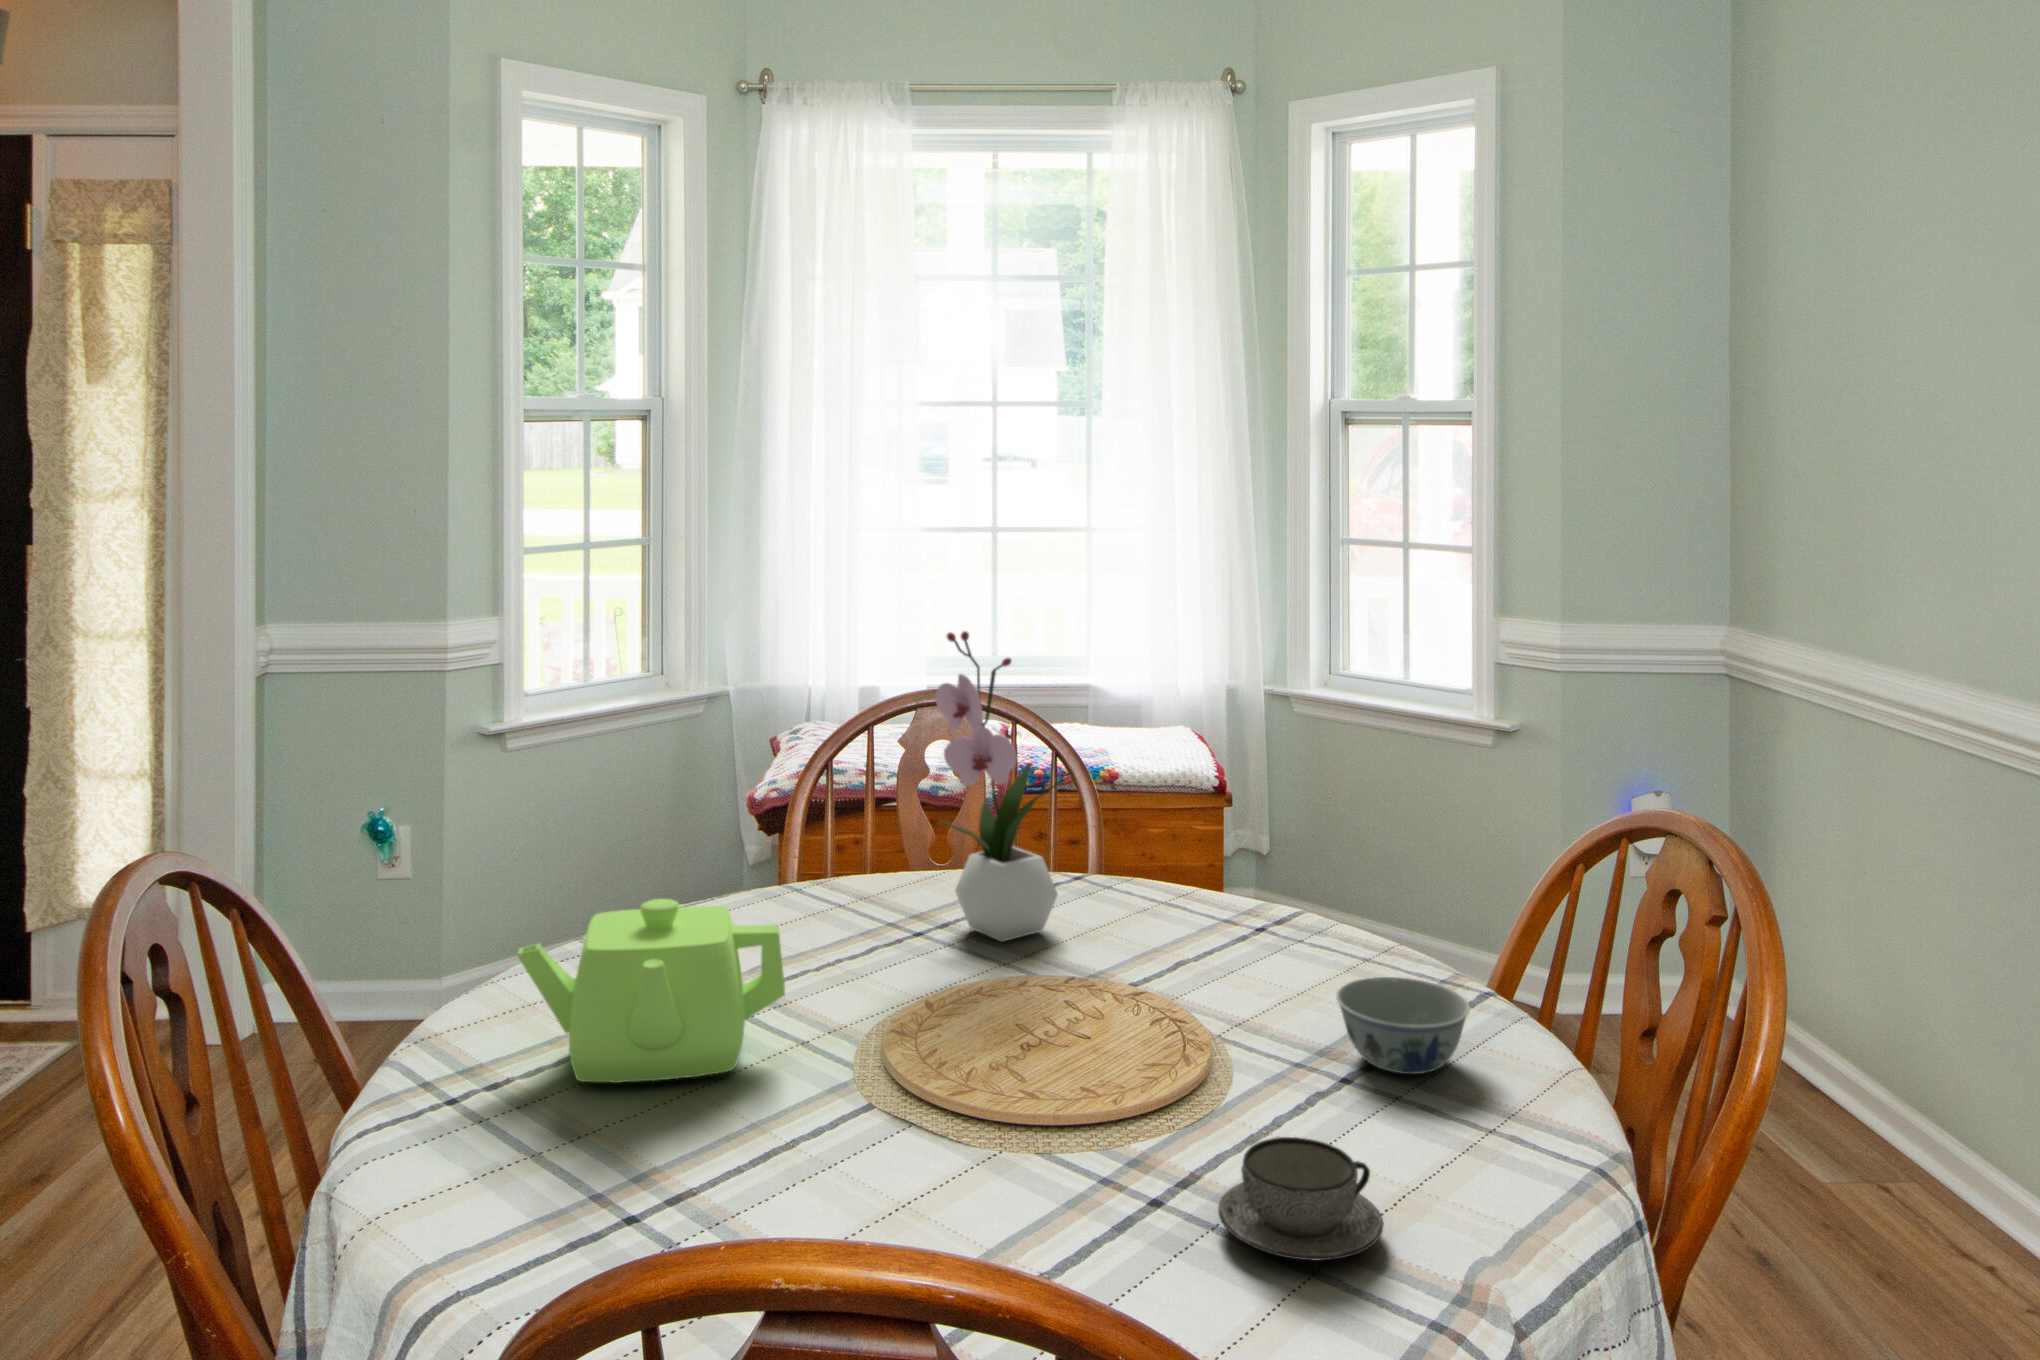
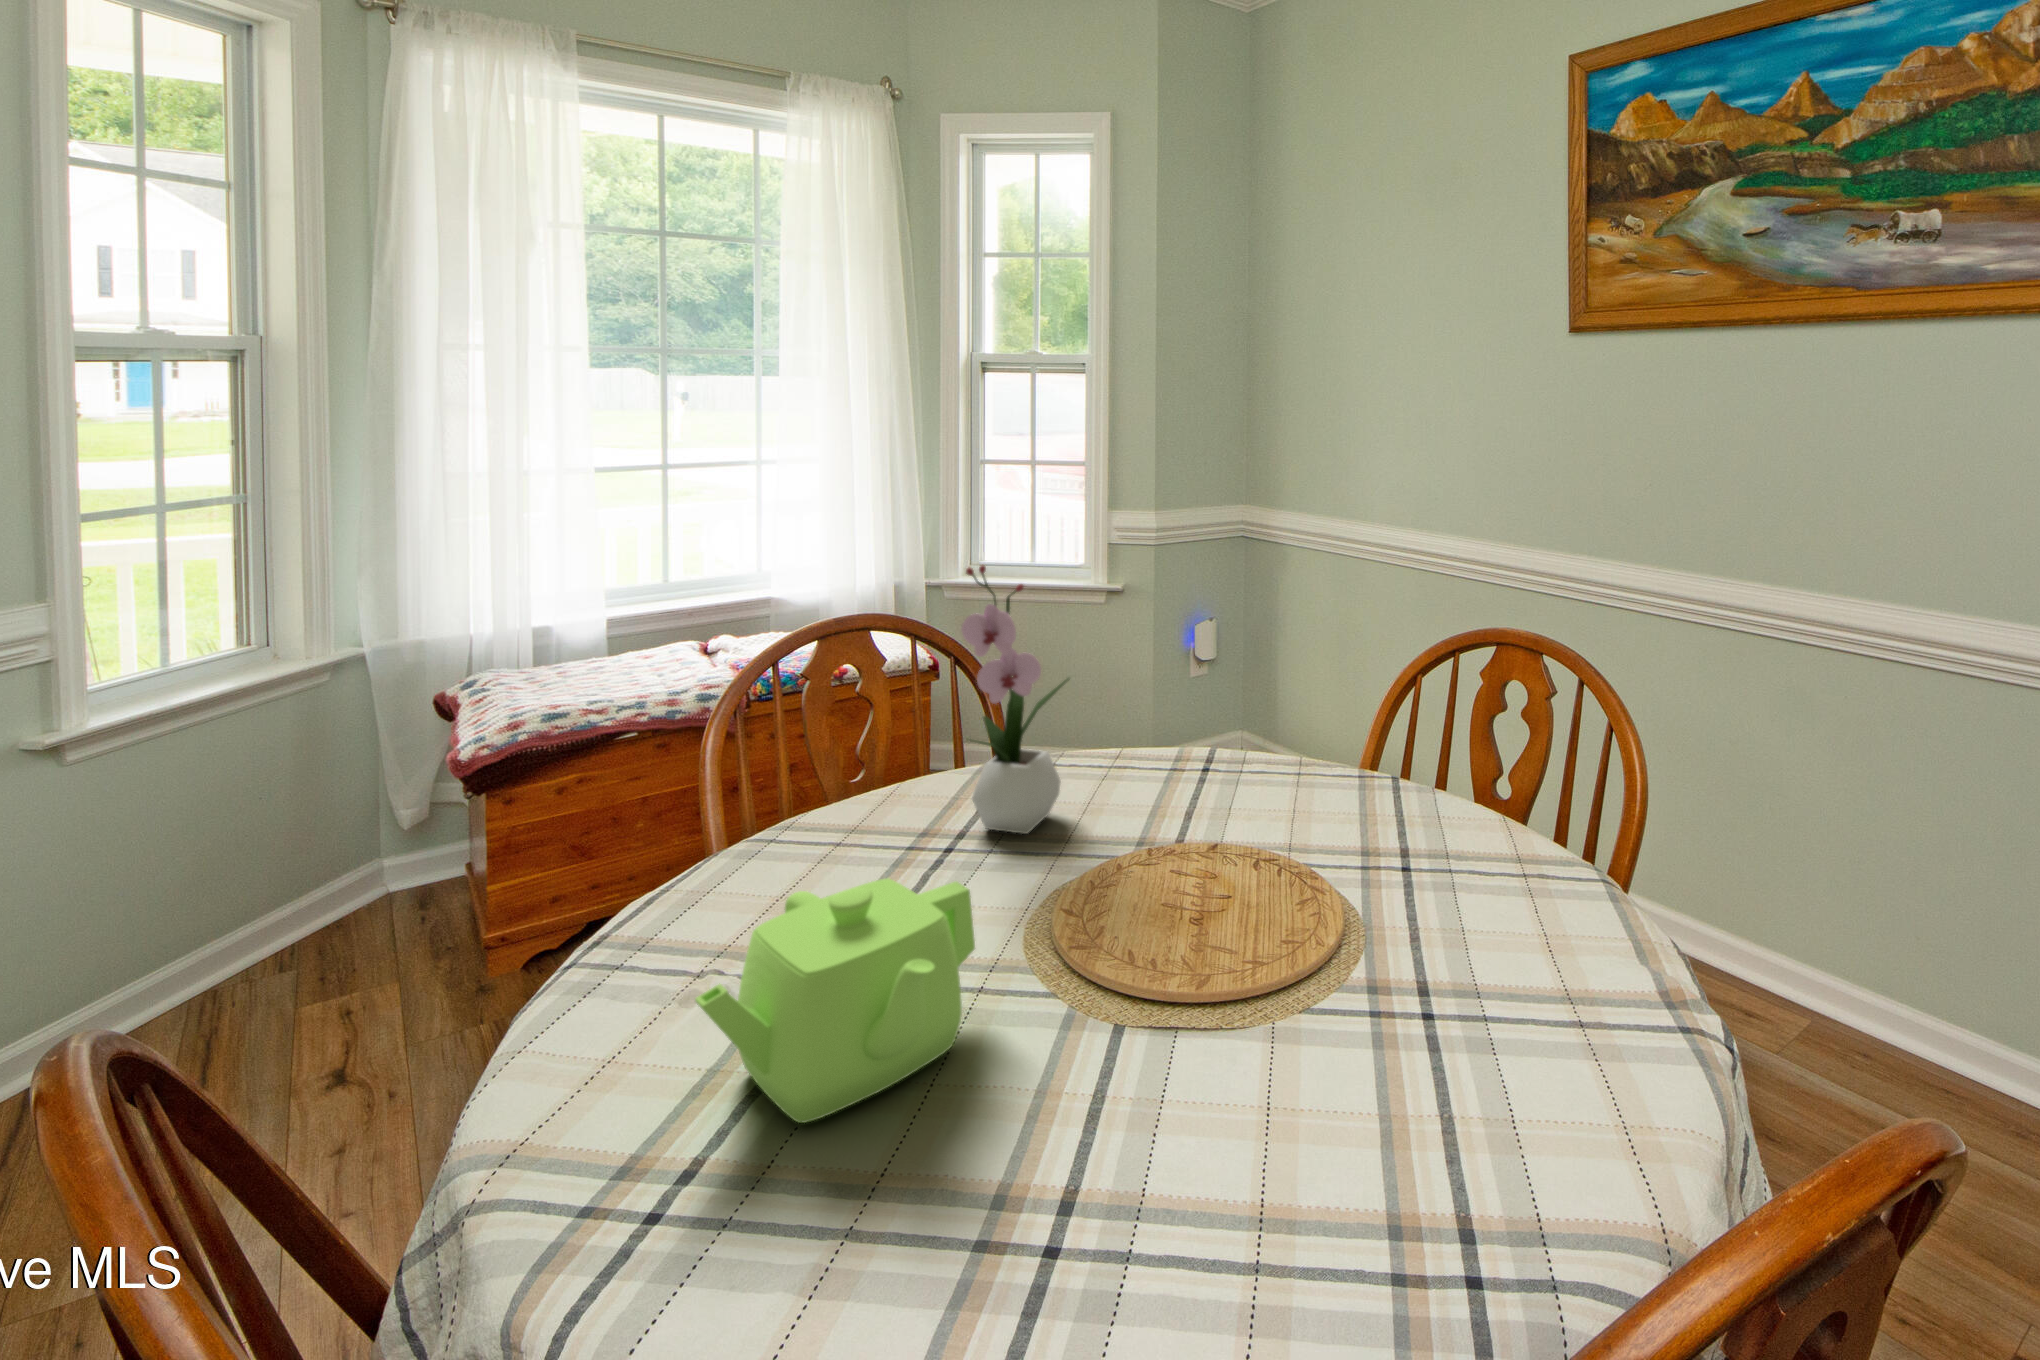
bowl: present [1336,977,1470,1074] -> none [1367,784,1463,857]
teacup: present [1218,1137,1384,1260] -> none [1473,931,1603,1034]

